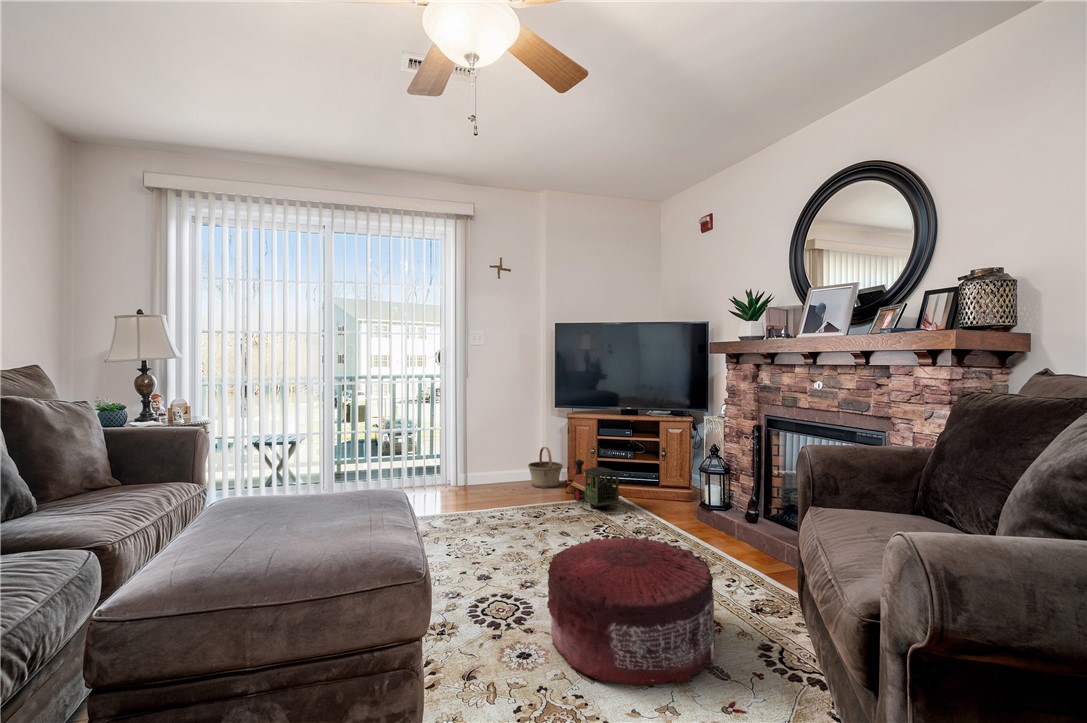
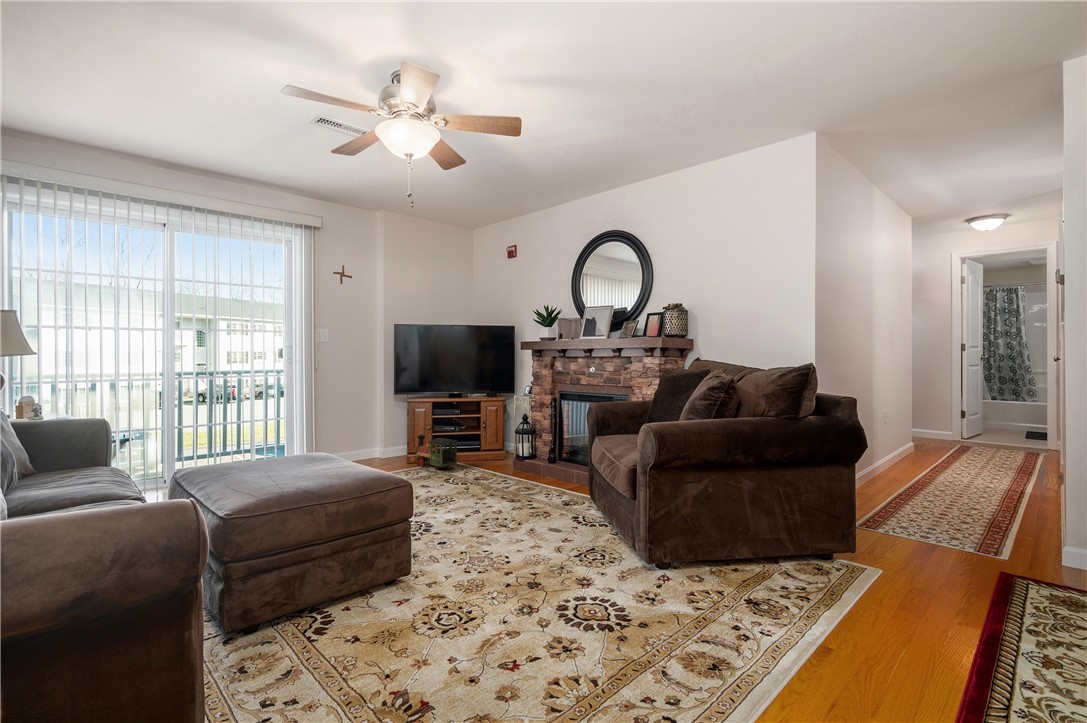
basket: present [528,447,563,488] -> none [372,428,403,462]
pouf: present [547,536,715,686] -> none [449,467,552,544]

